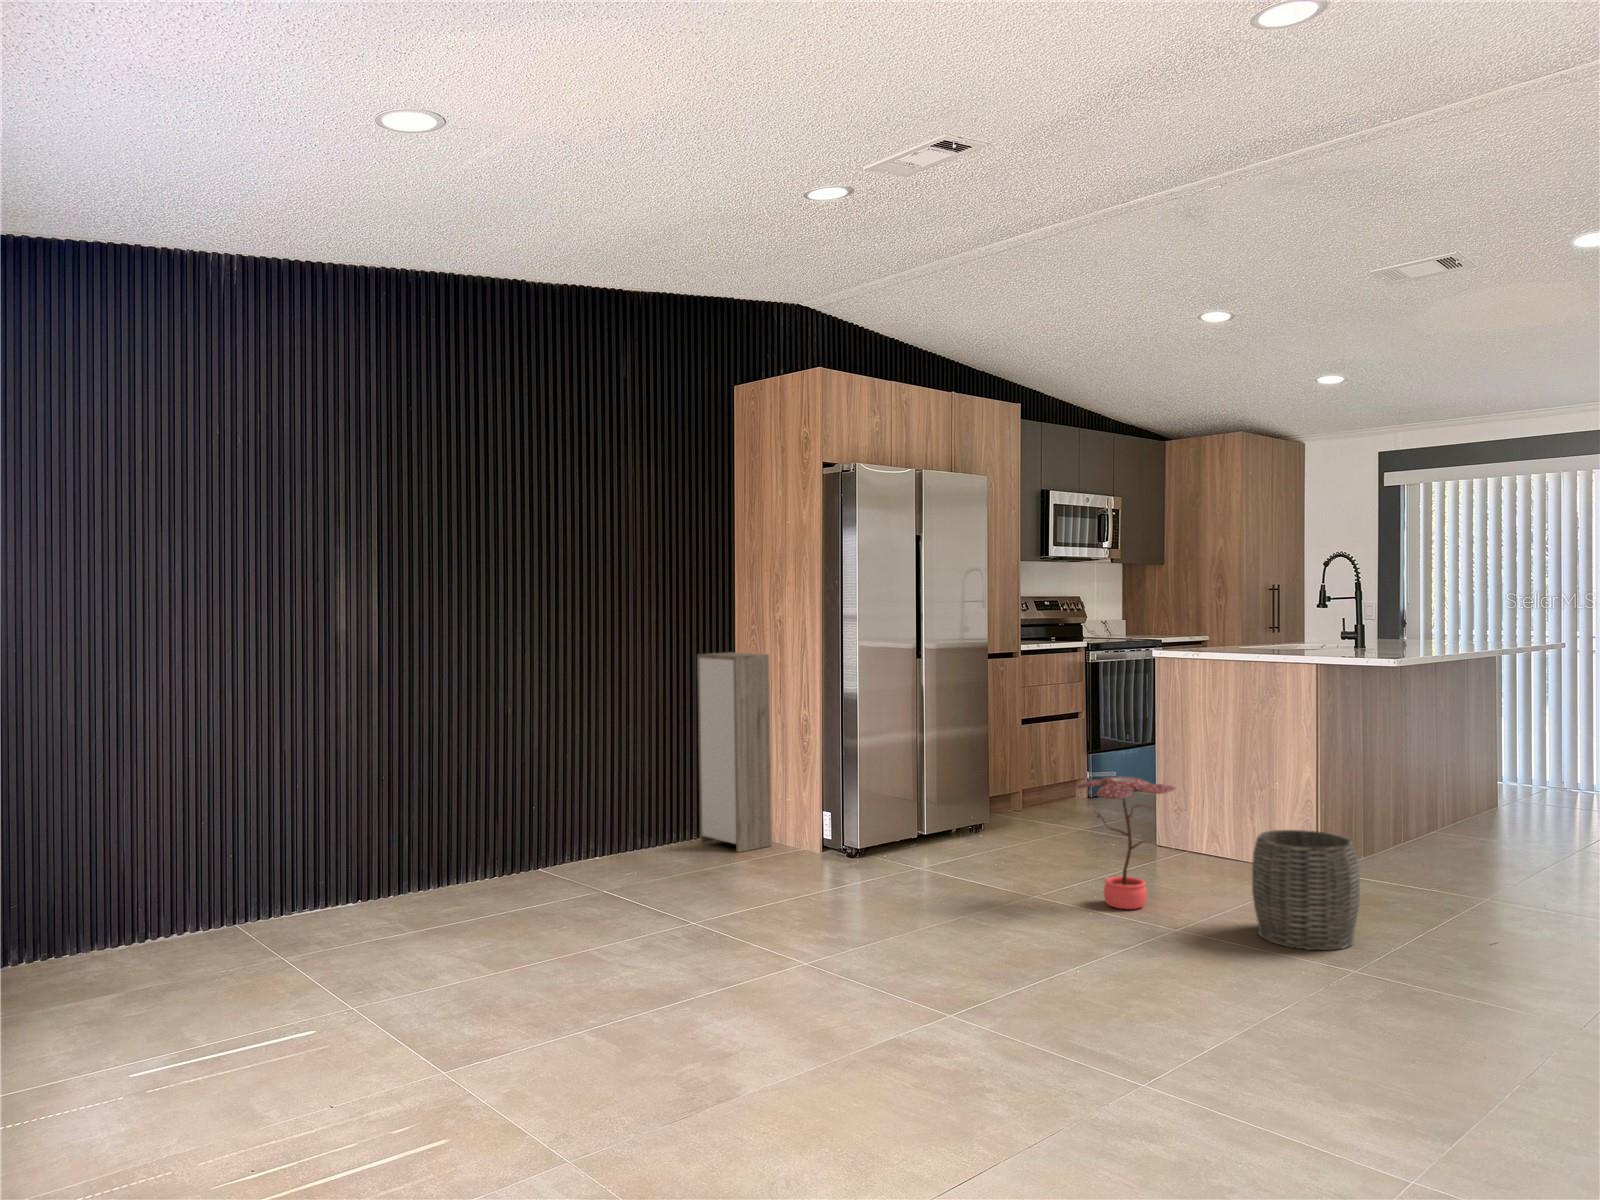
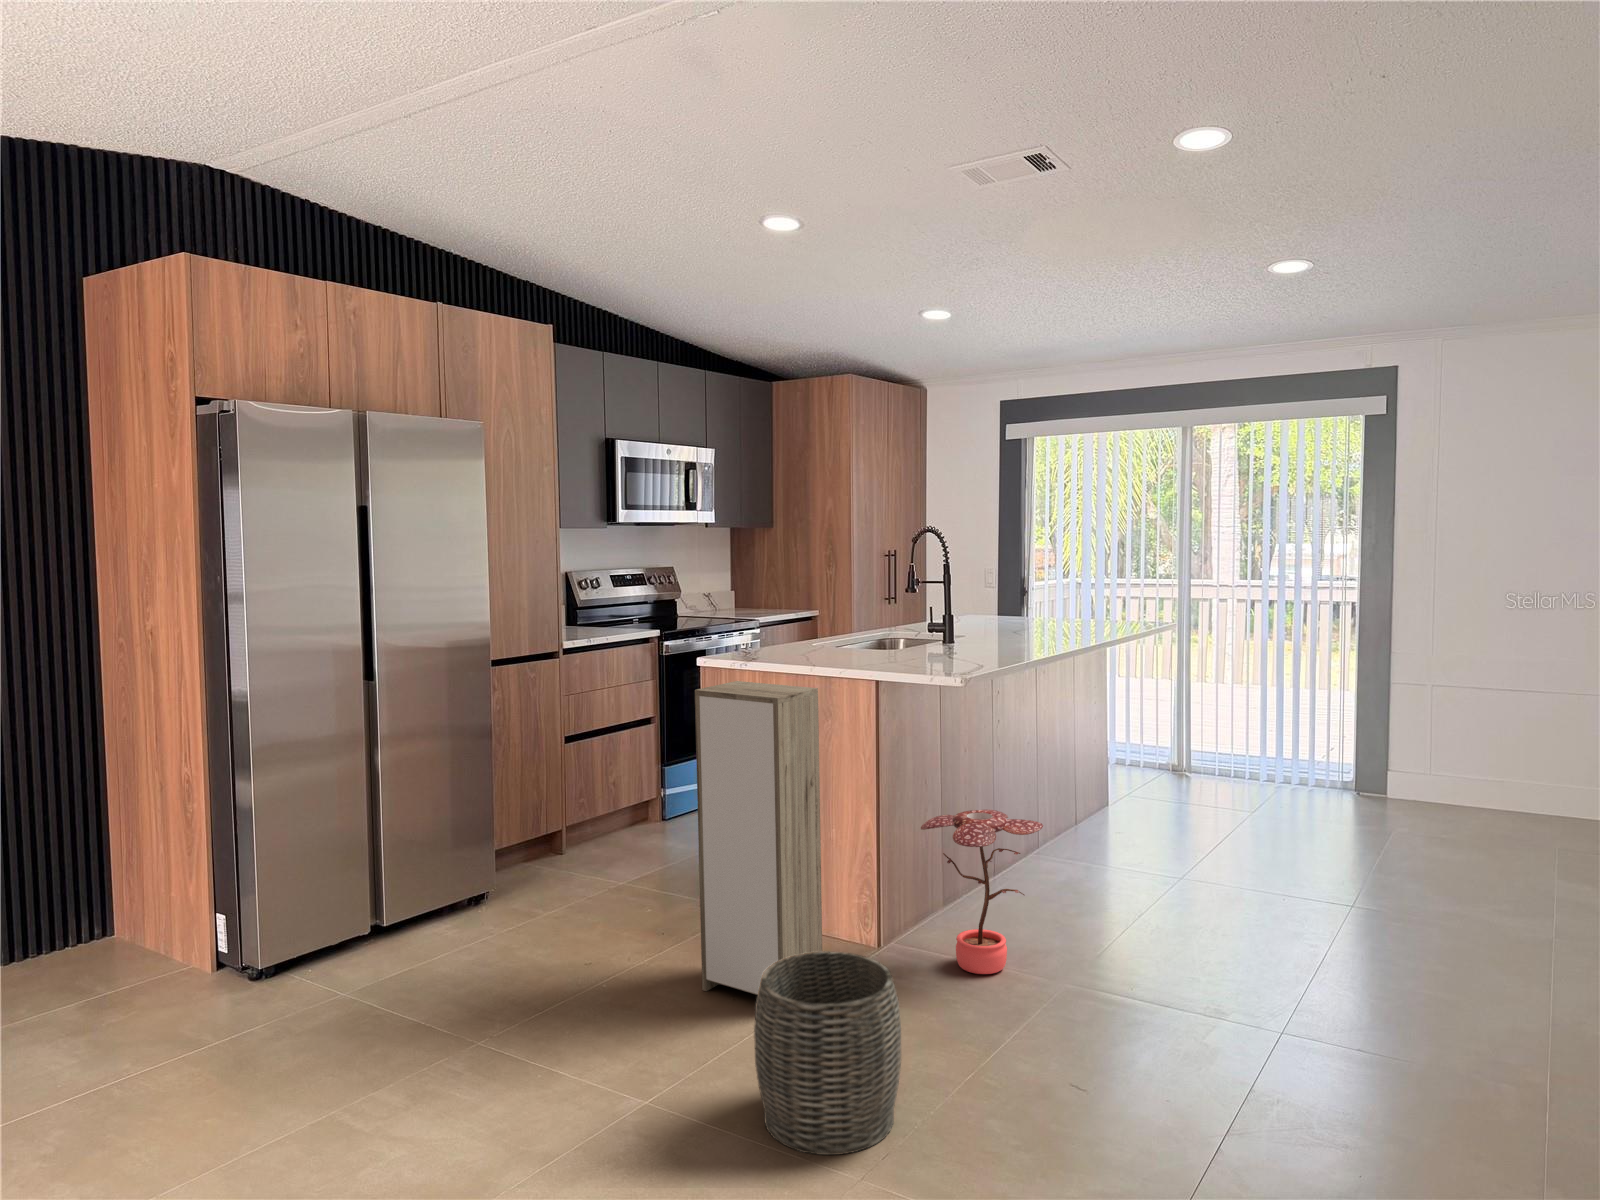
storage cabinet: present [697,652,772,852] -> present [695,681,822,995]
potted plant: present [1076,777,1175,909] -> present [921,809,1043,974]

